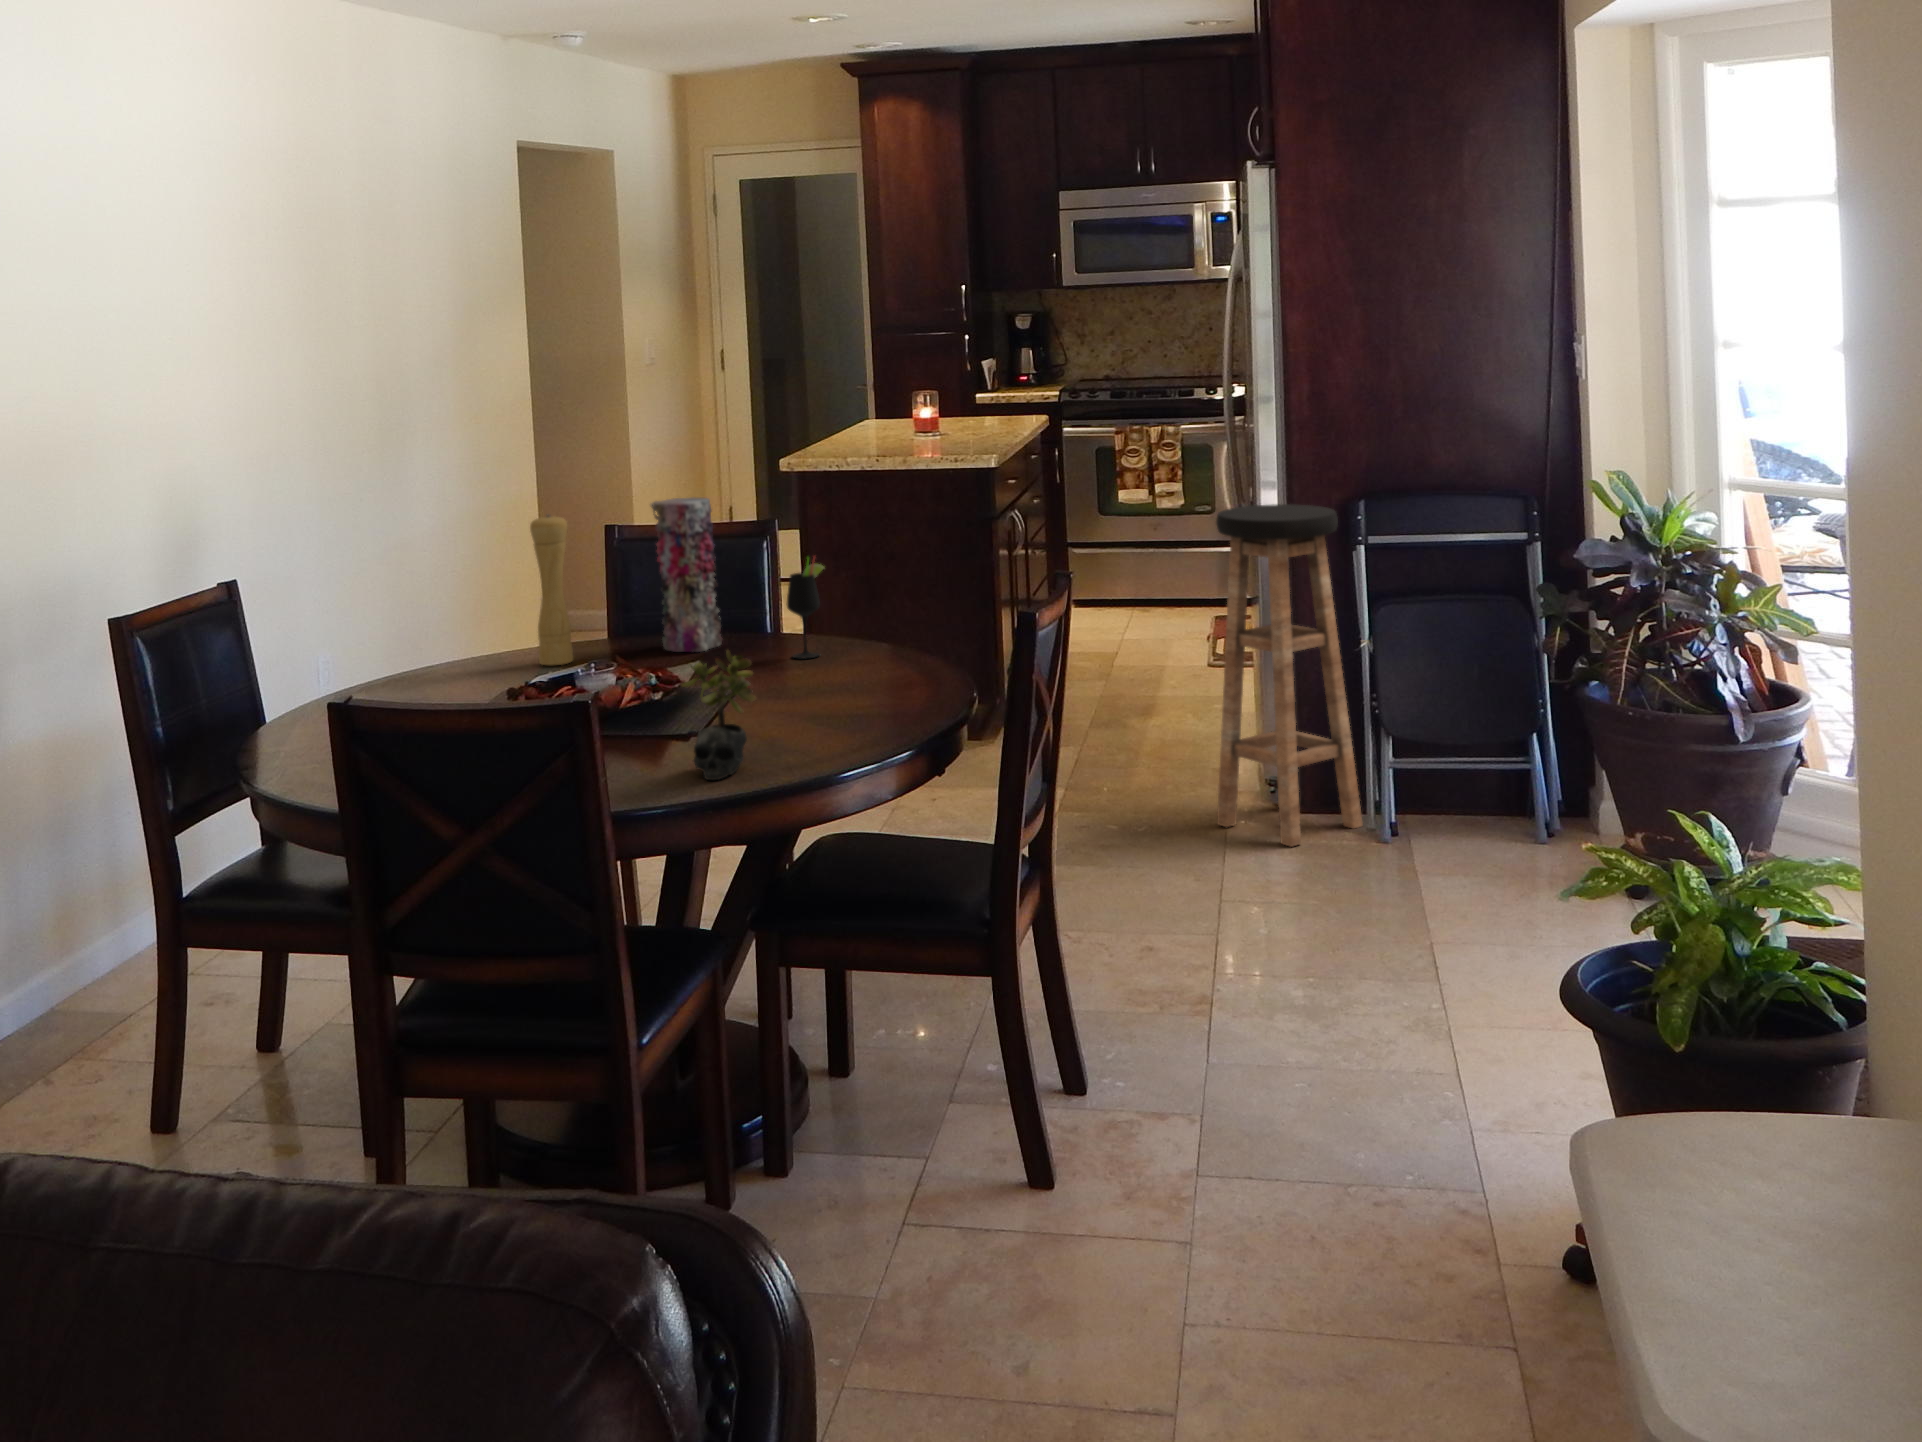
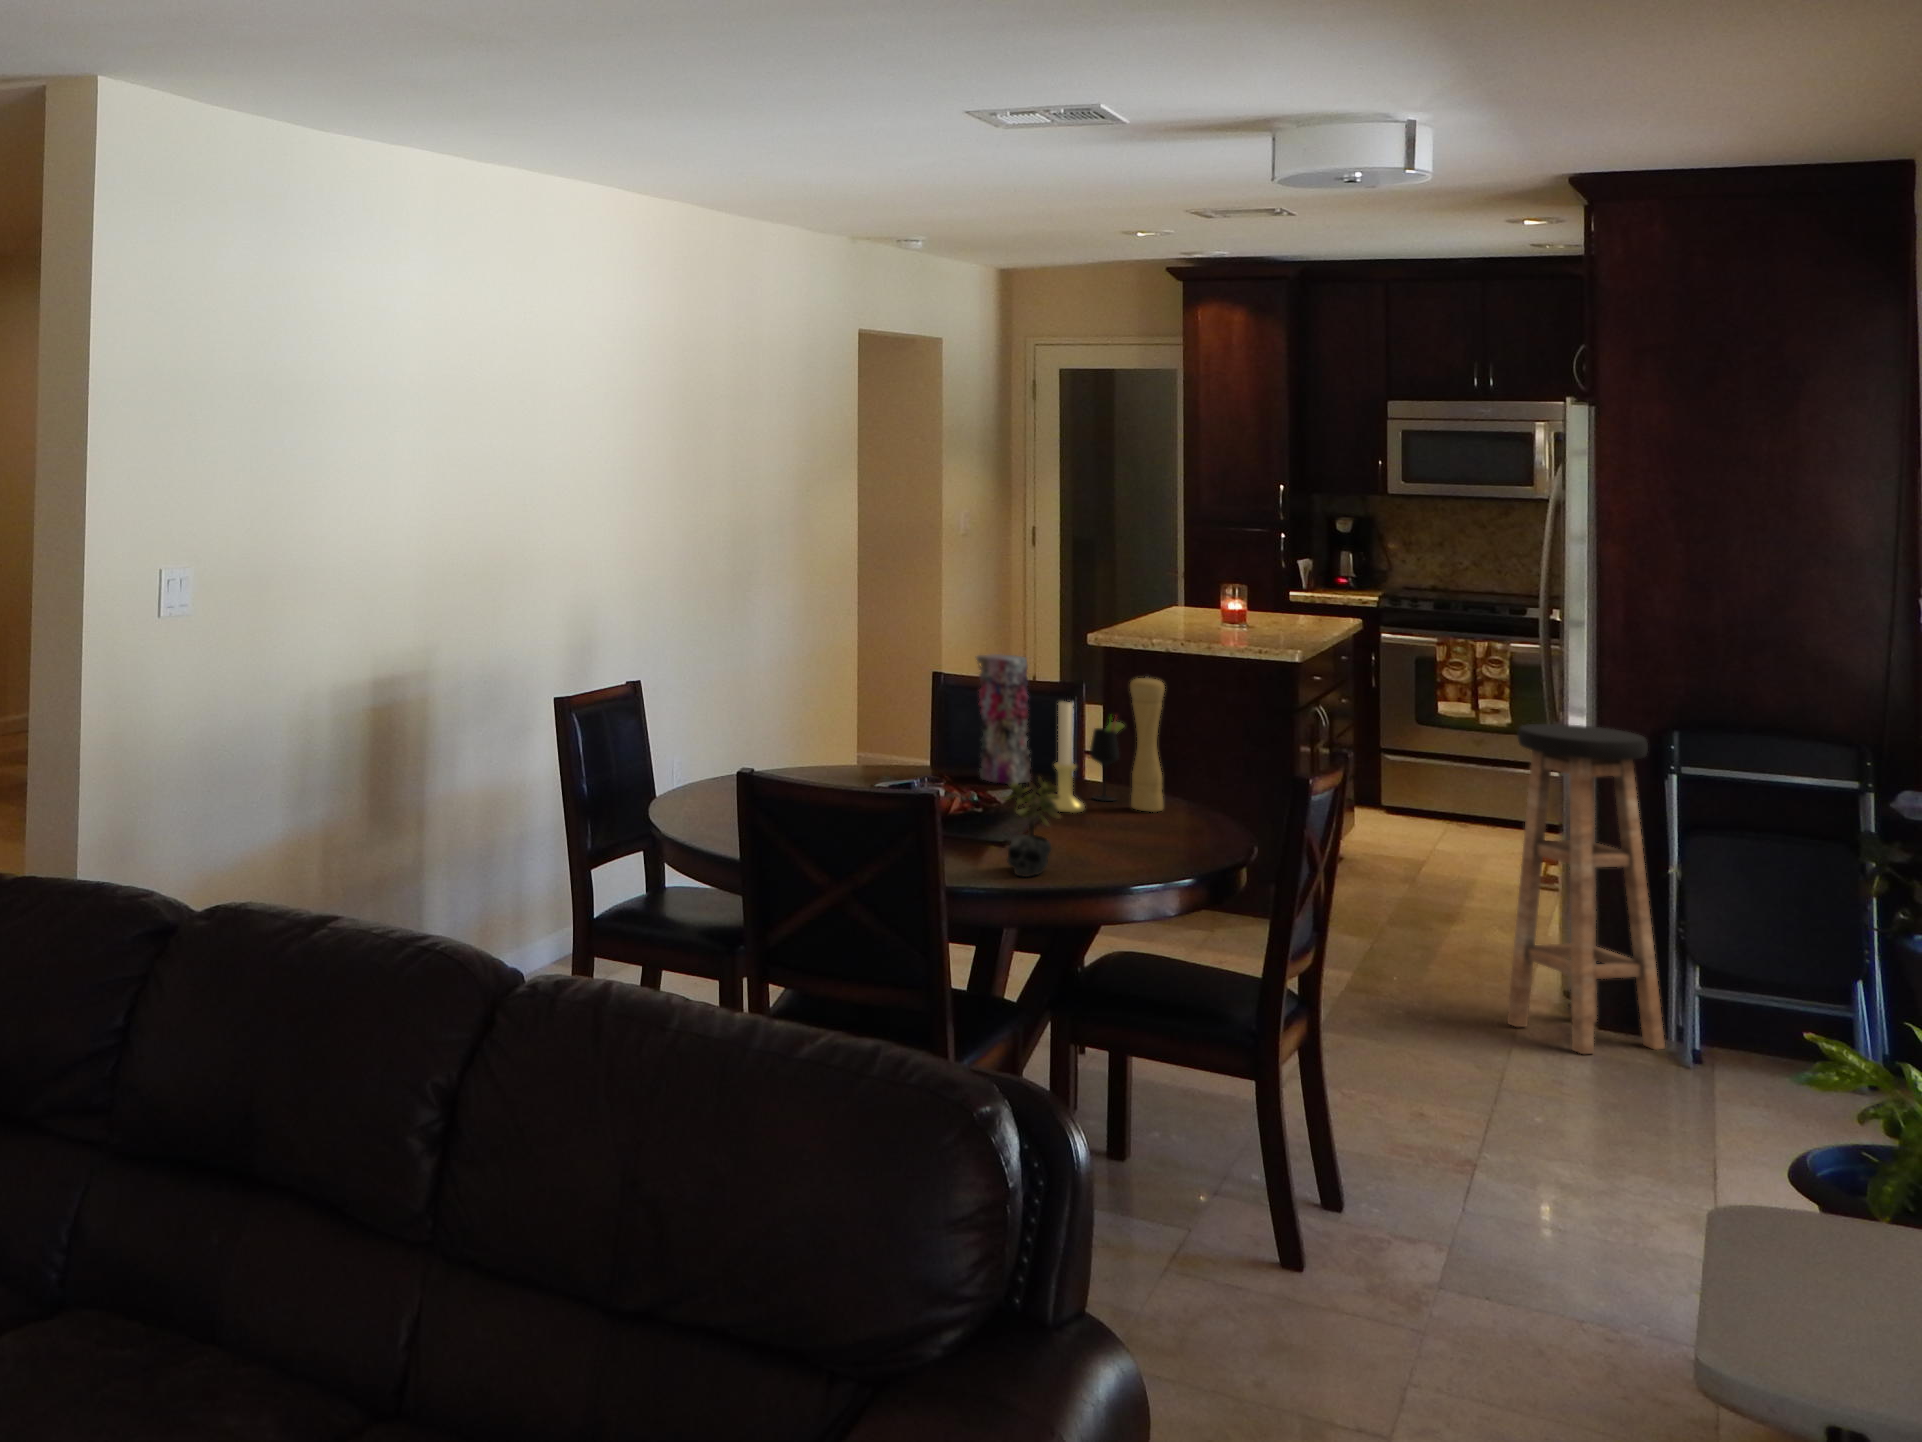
pepper mill: present [530,514,573,665] -> present [1130,677,1165,812]
candle holder: none [739,544,785,681] -> present [1052,702,1085,813]

